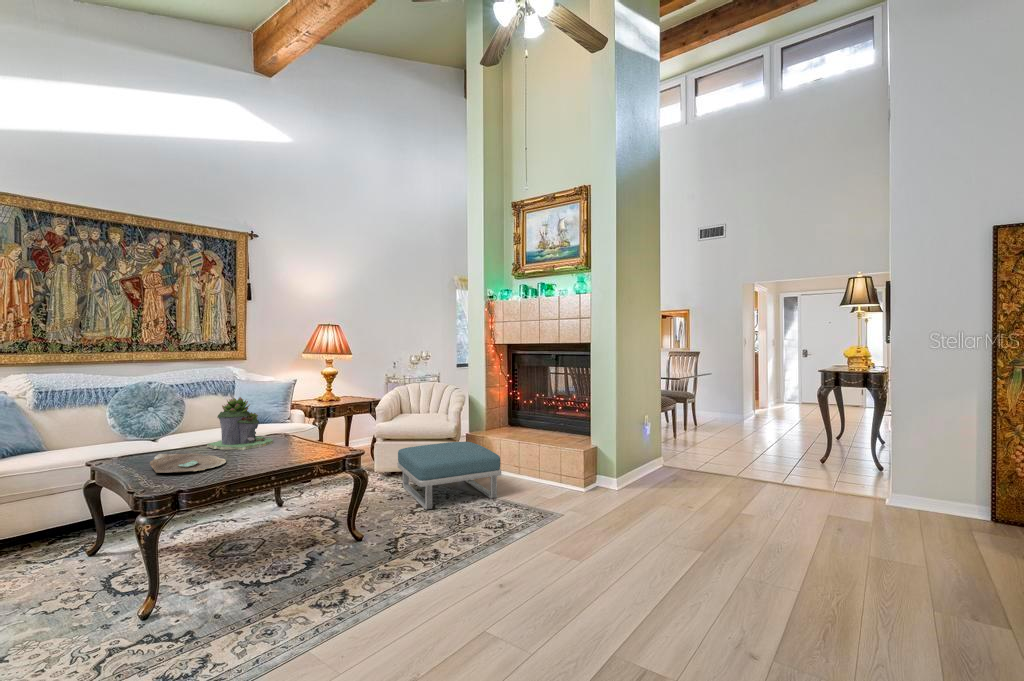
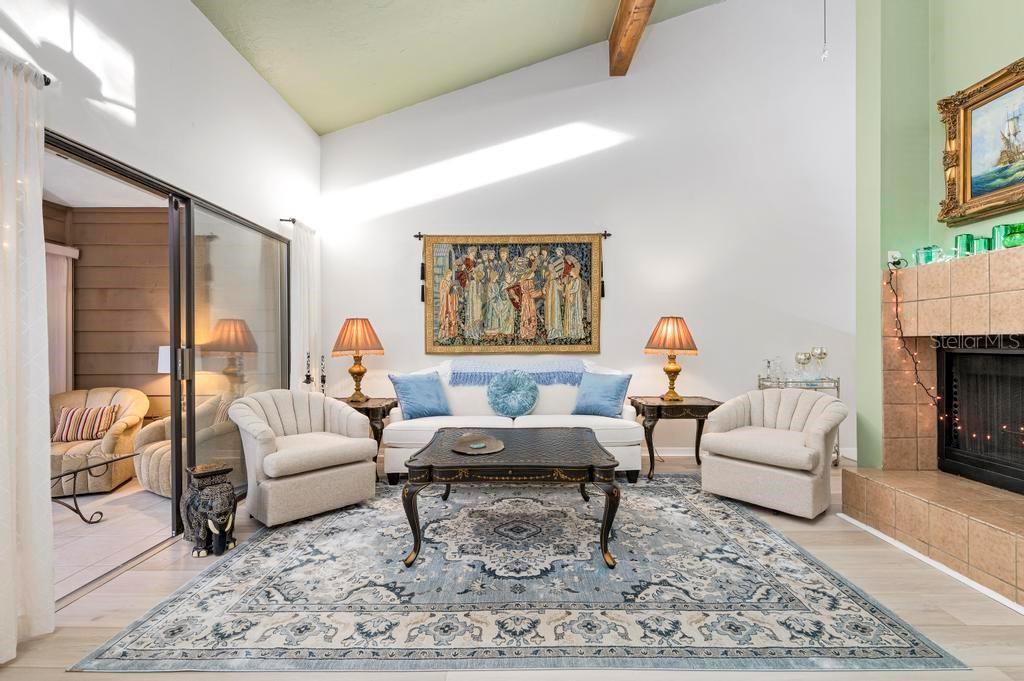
succulent planter: present [207,397,273,450] -> none [517,390,566,440]
footstool: present [397,442,501,510] -> none [713,472,857,583]

